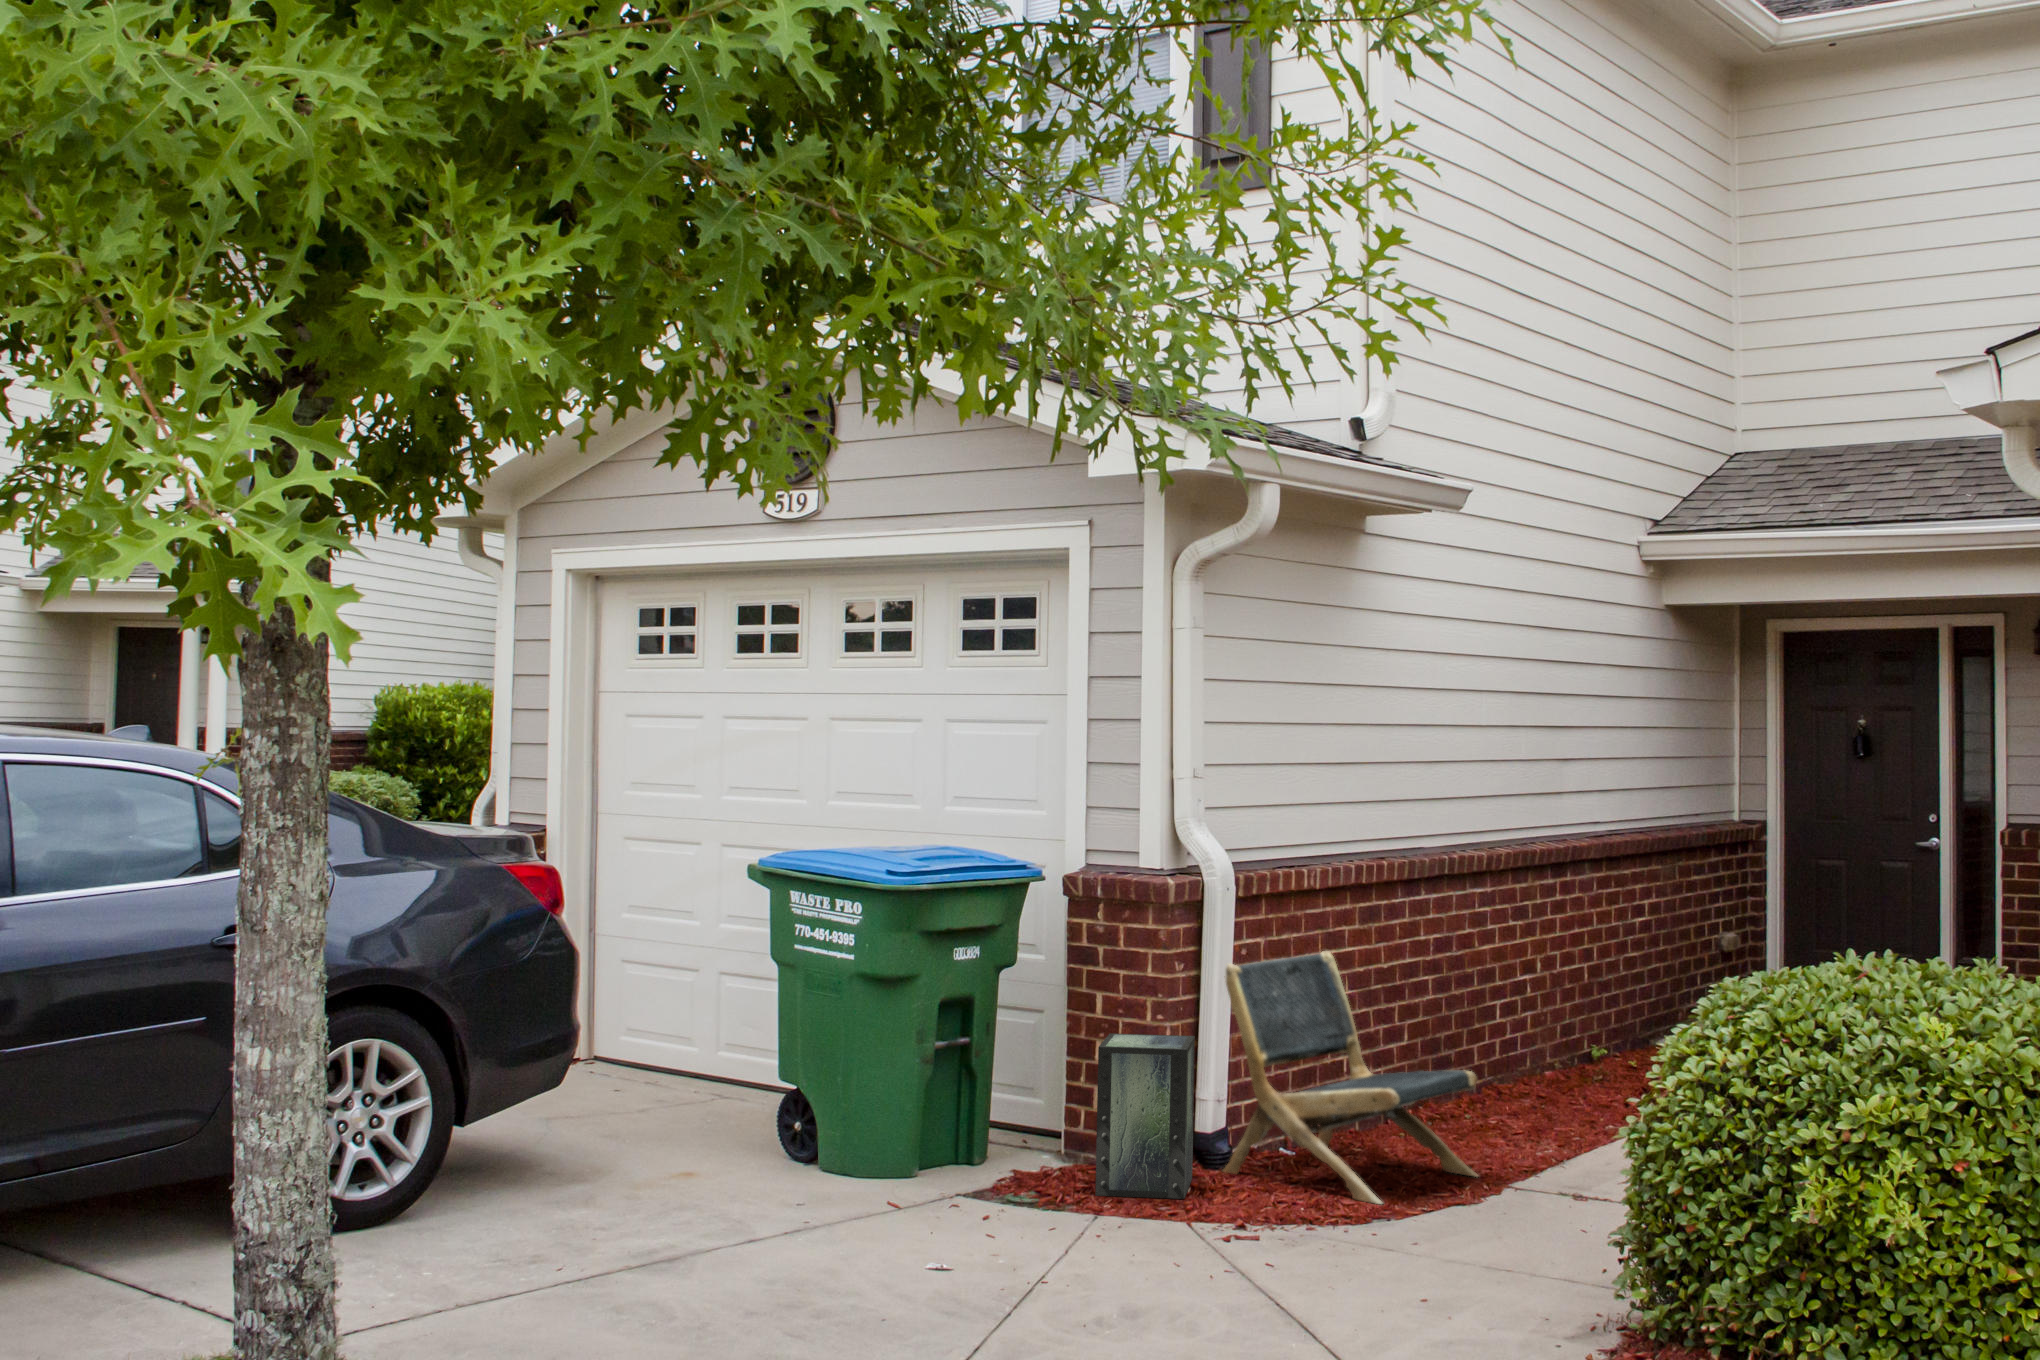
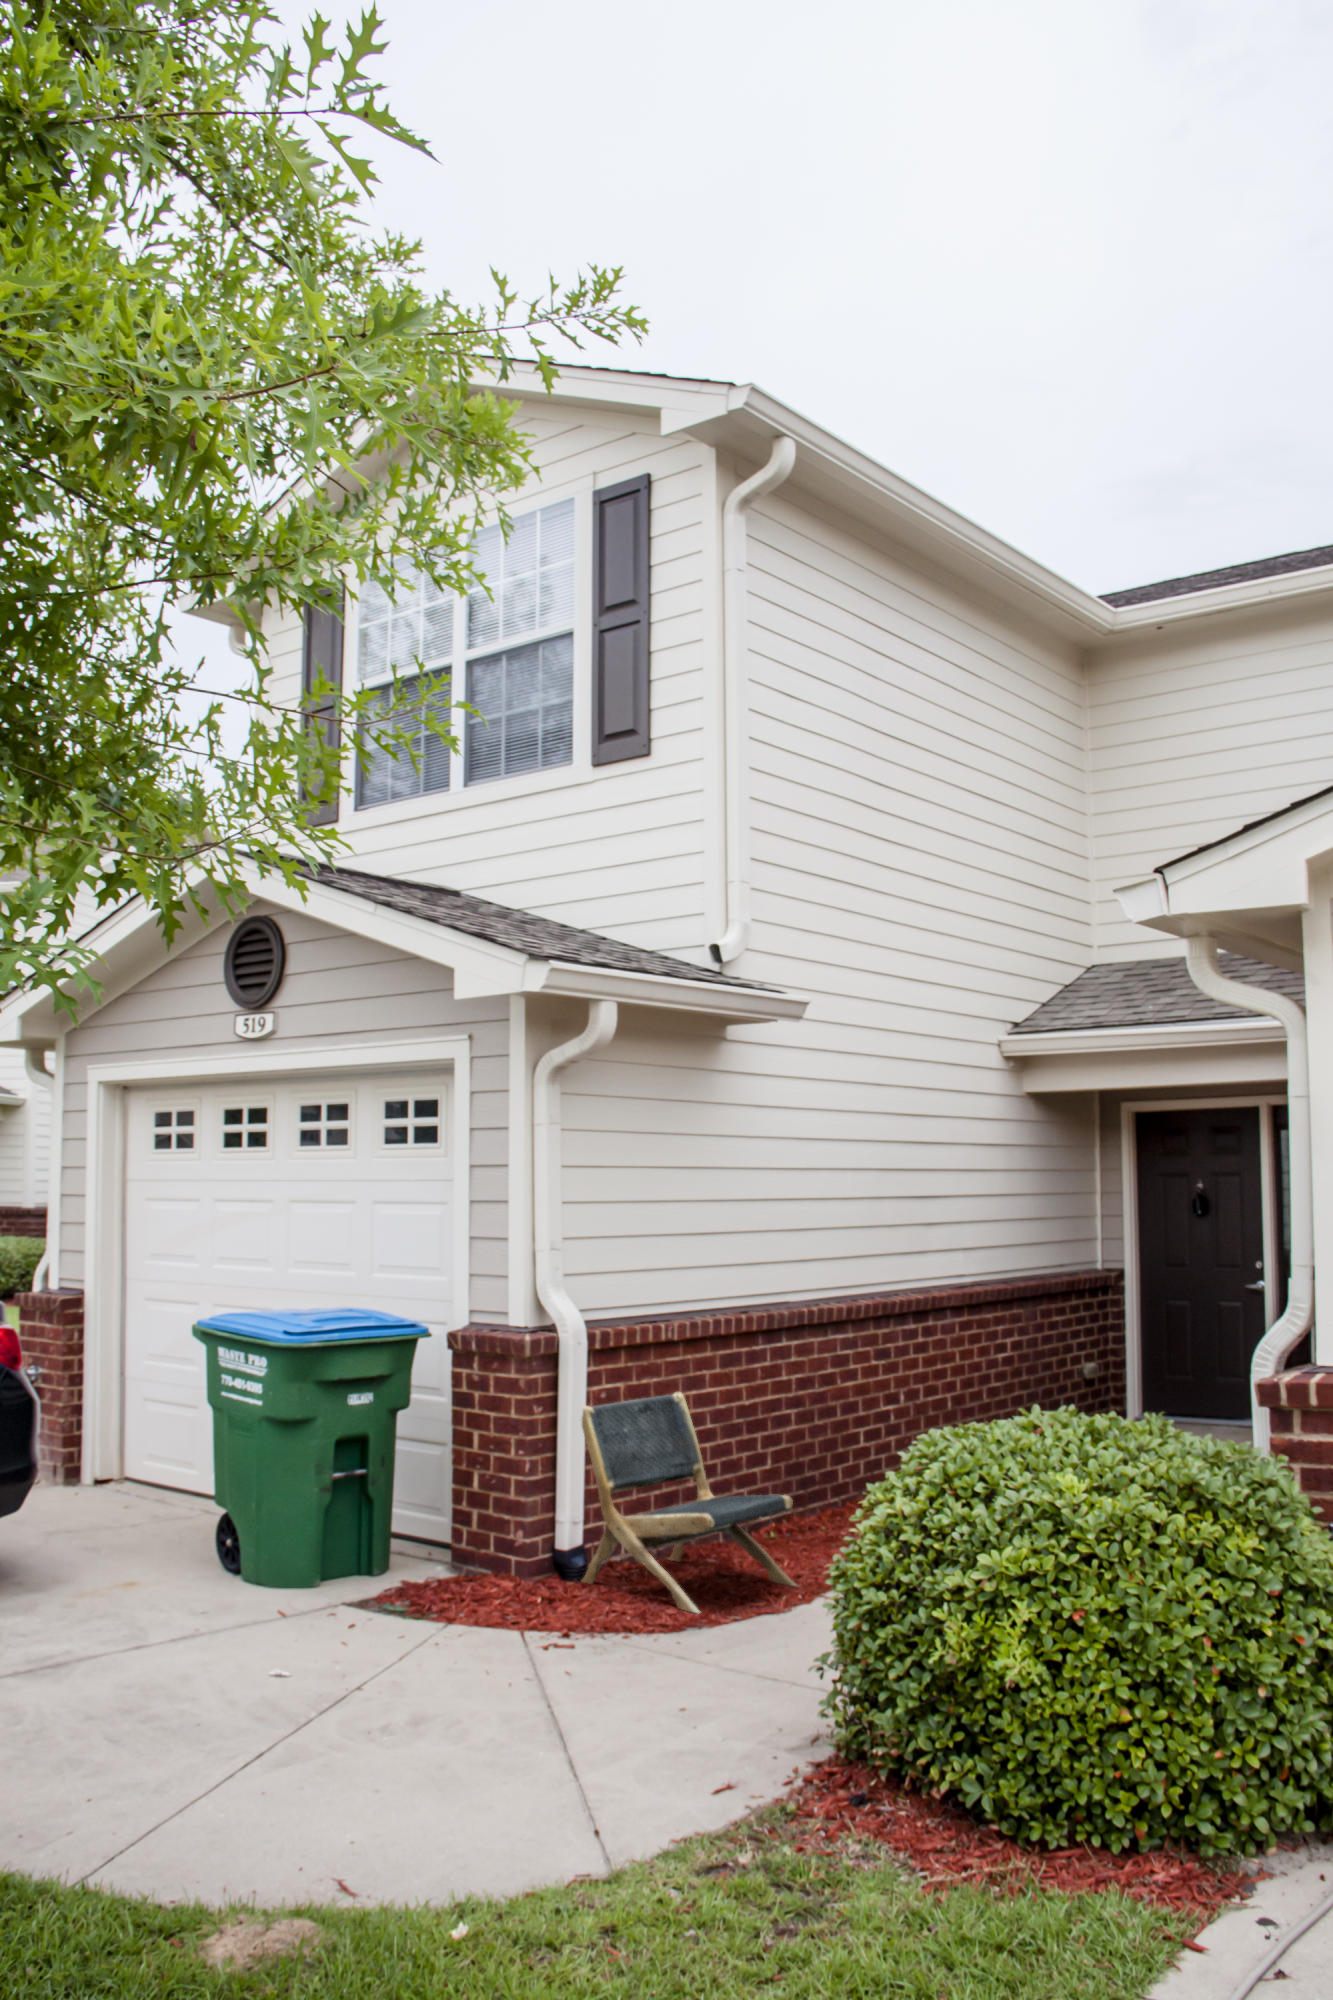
storage box: present [1095,1033,1195,1199] -> none [460,1466,551,1608]

